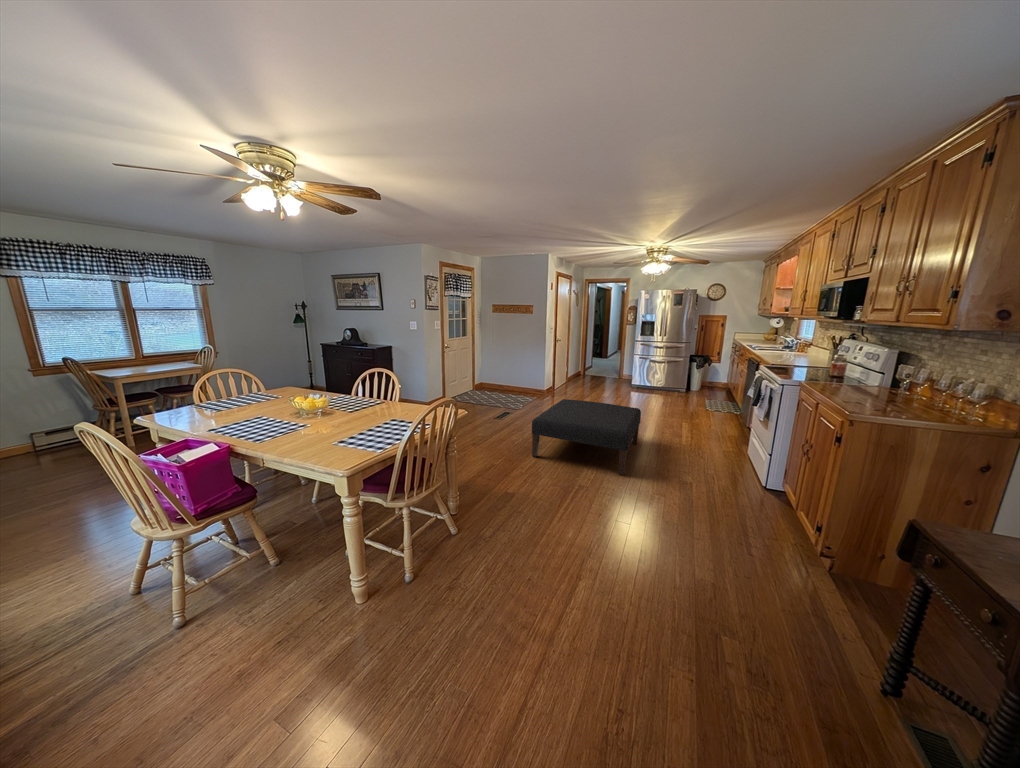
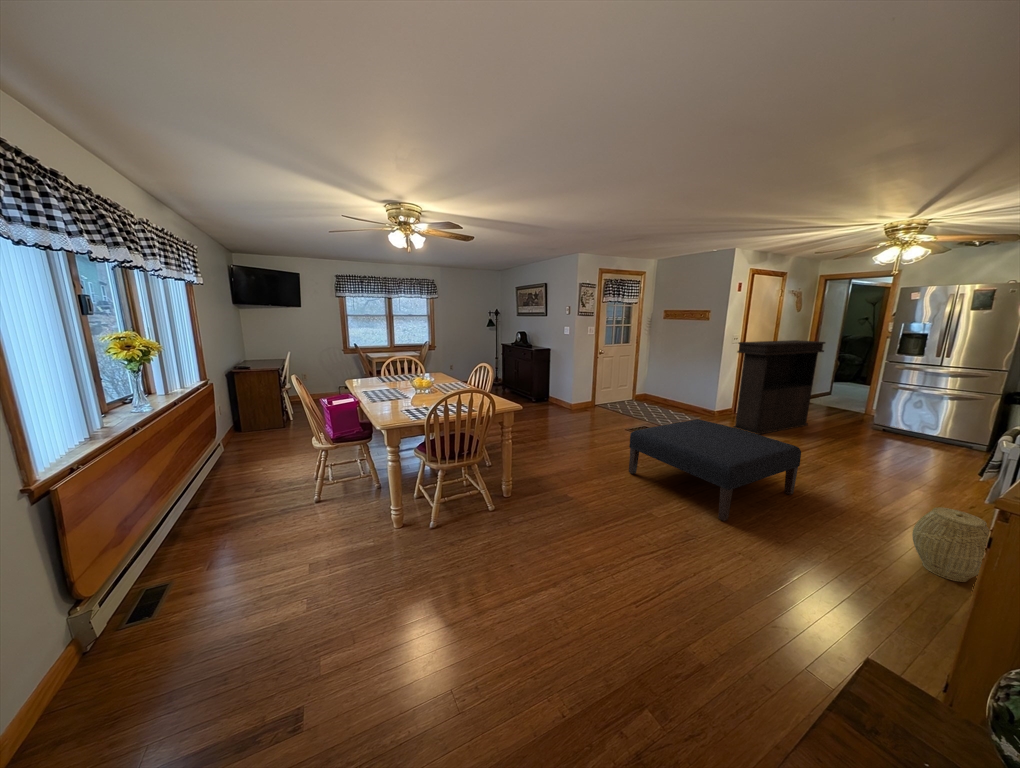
console table: none [564,329,608,405] -> present [733,340,825,434]
woven basket: none [714,431,751,472] -> present [912,507,989,582]

